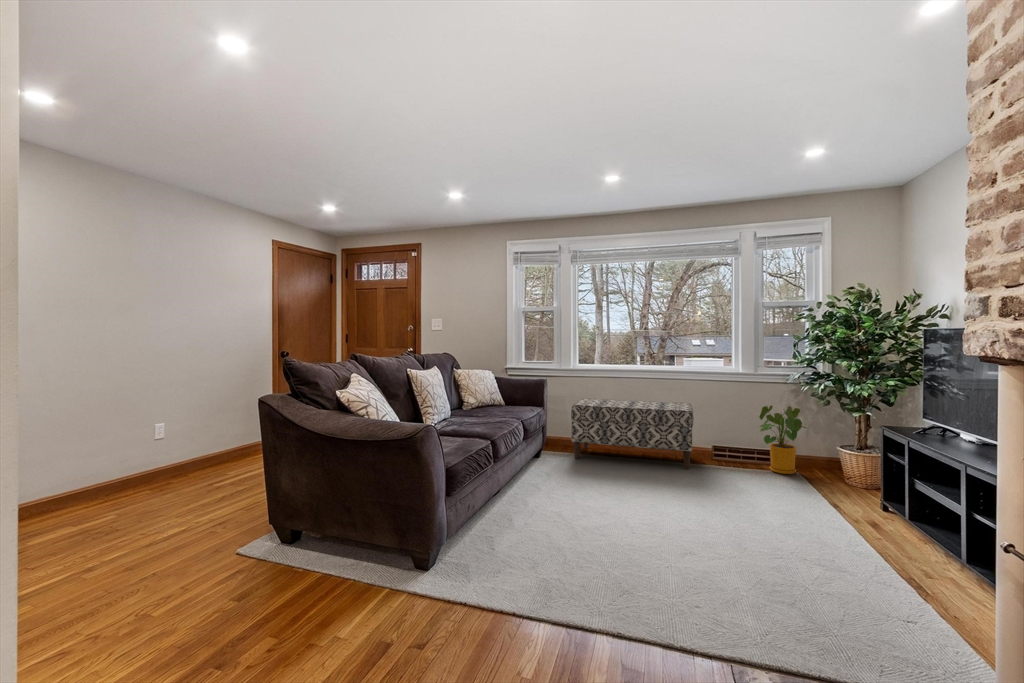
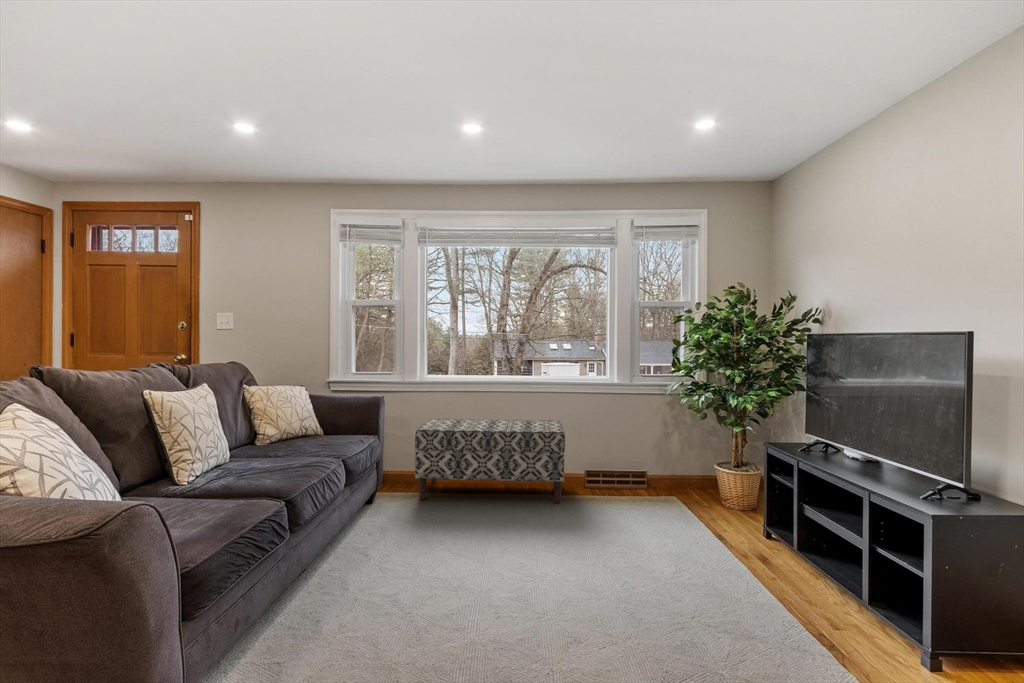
house plant: present [759,405,806,474] -> none [635,420,689,500]

